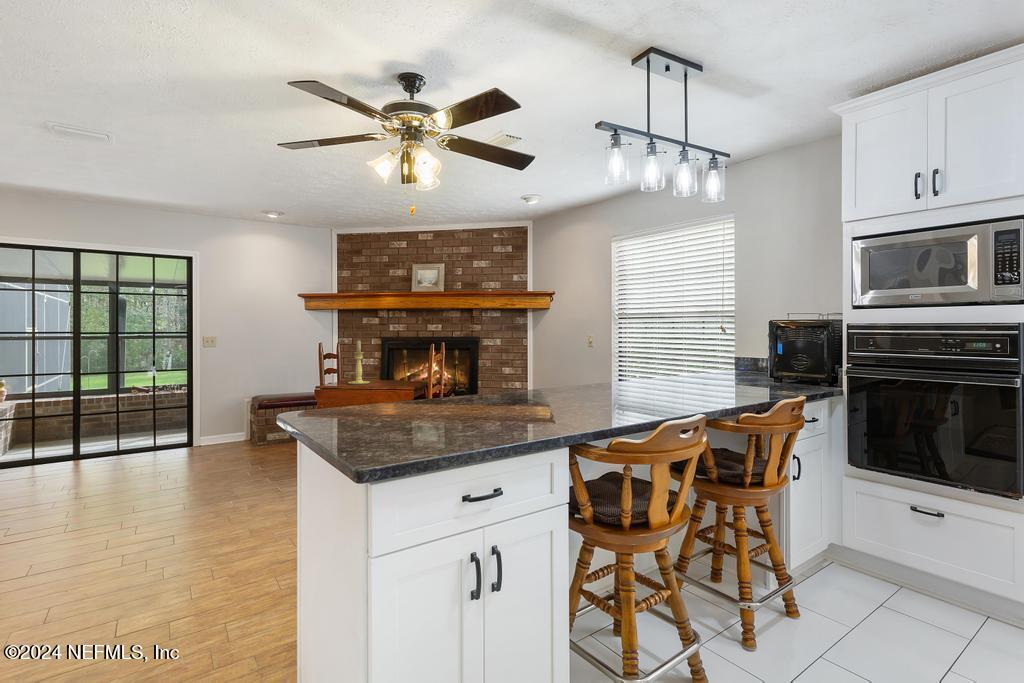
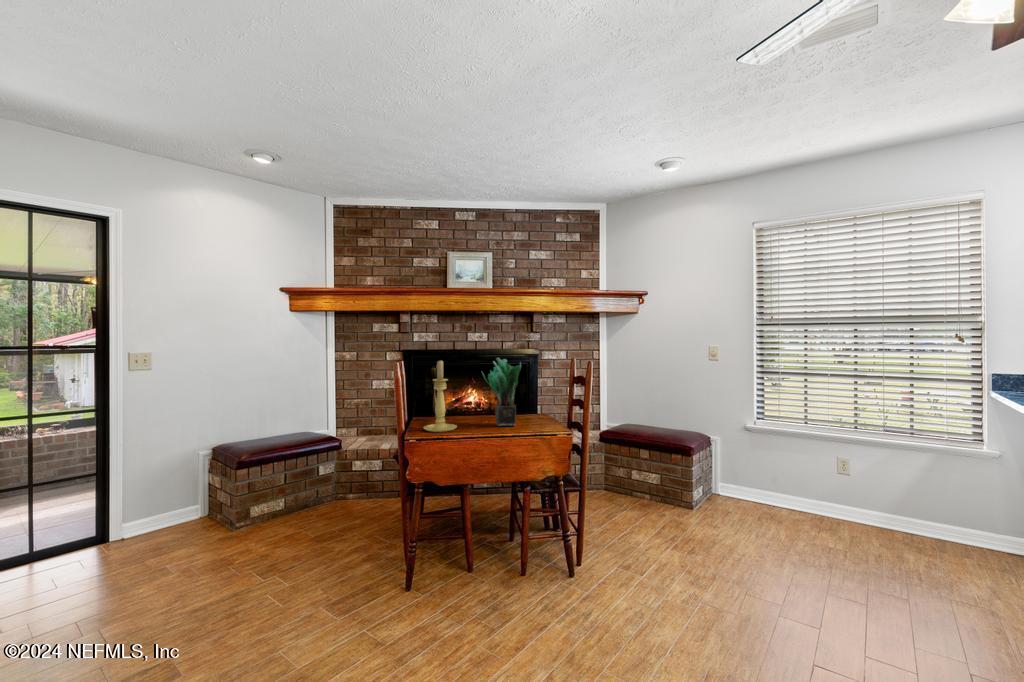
potted plant: none [383,339,409,383] -> present [483,358,521,426]

